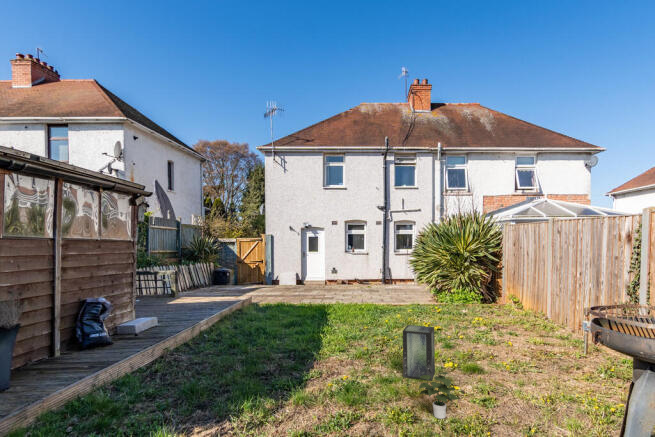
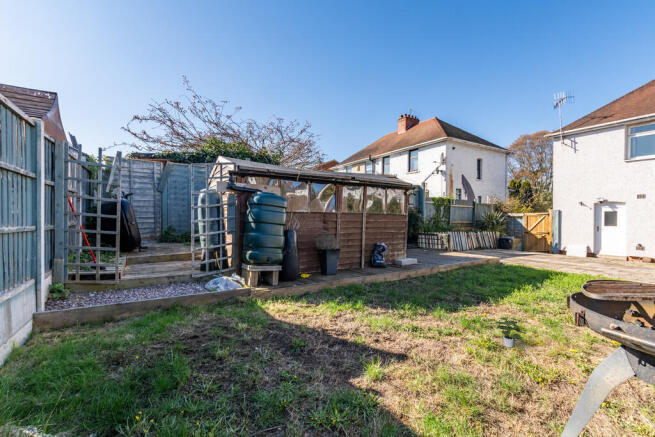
storage box: present [403,325,435,381] -> none [531,292,570,336]

